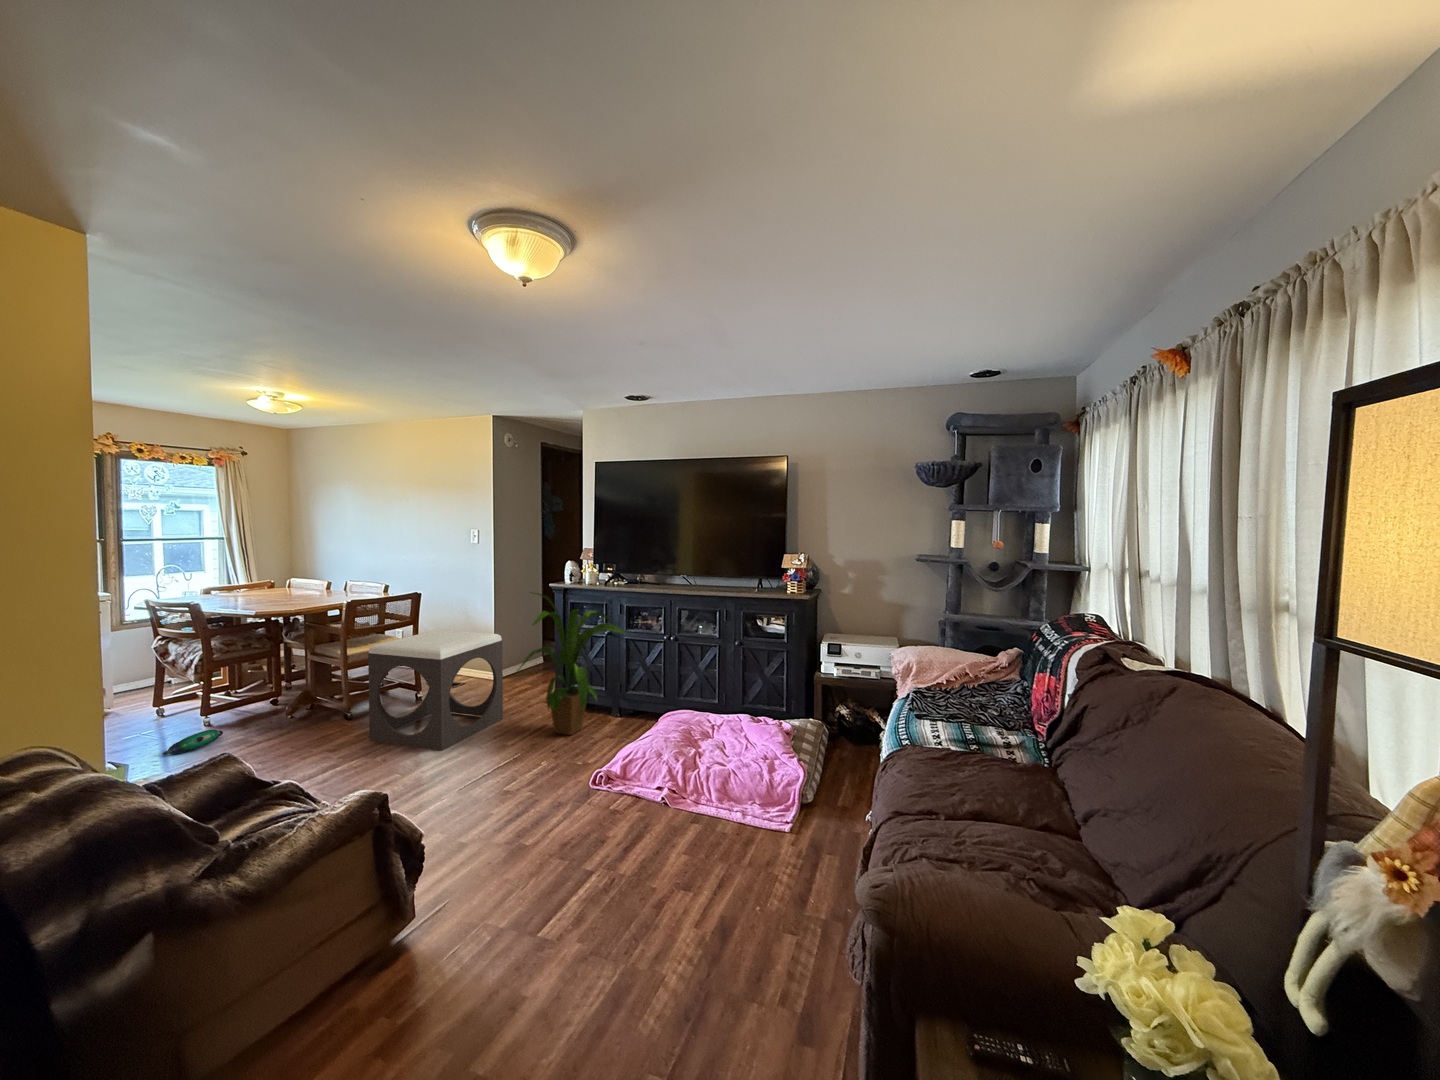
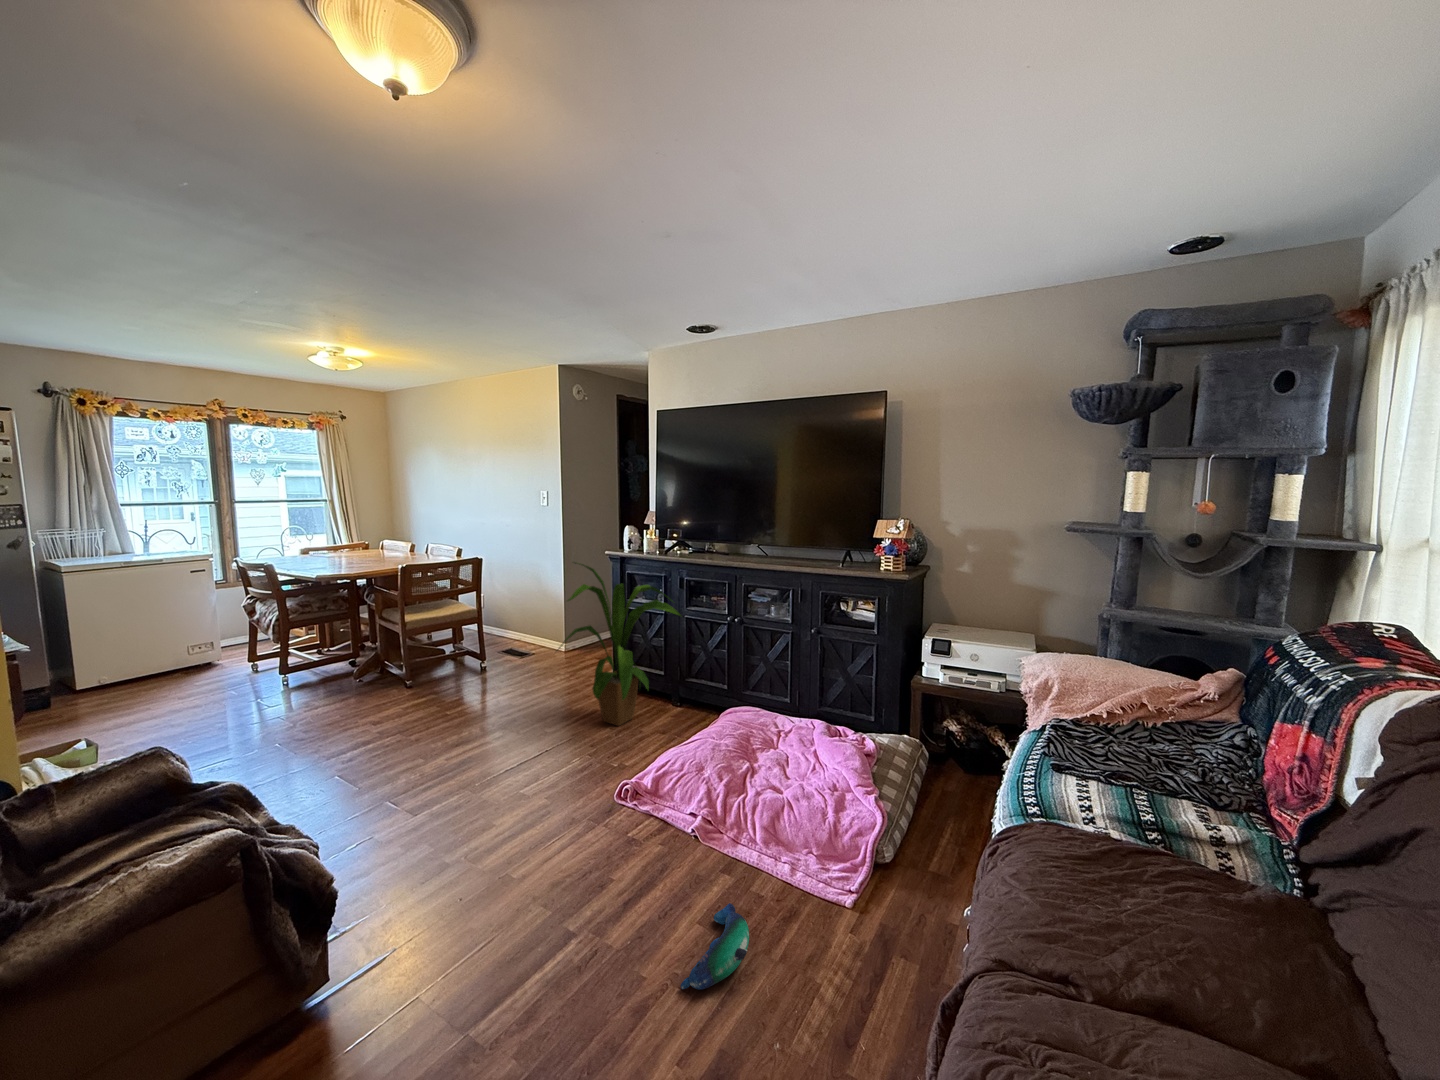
footstool: present [368,630,503,751] -> none [414,599,556,733]
plush toy: present [162,730,223,755] -> present [680,903,749,989]

